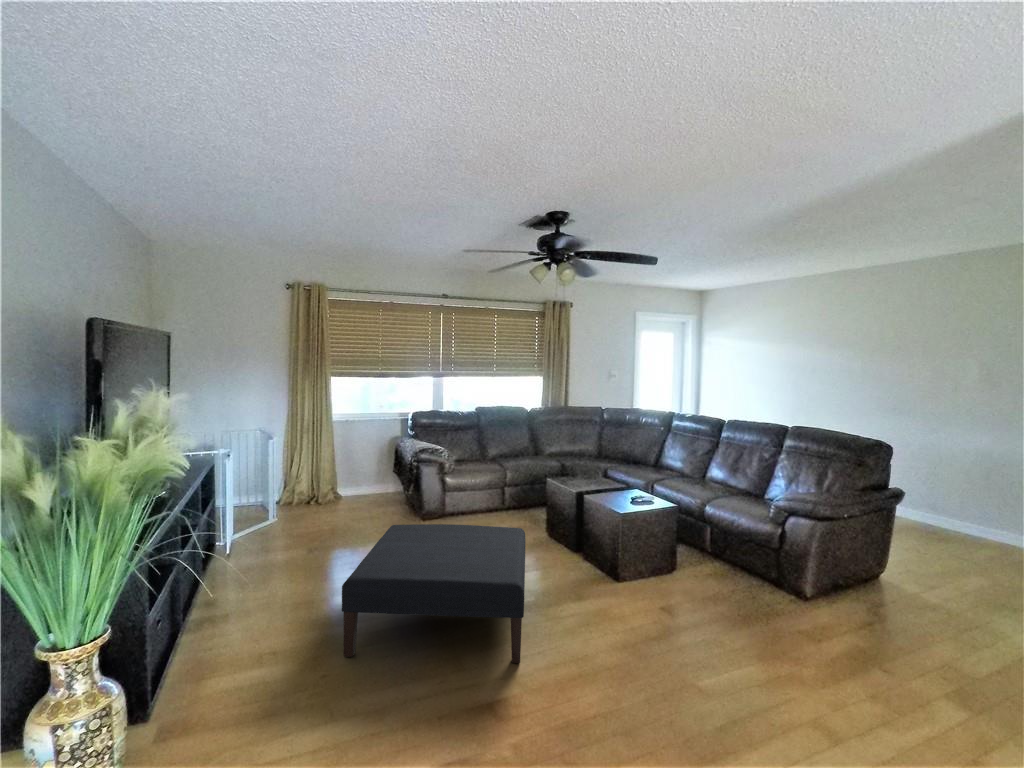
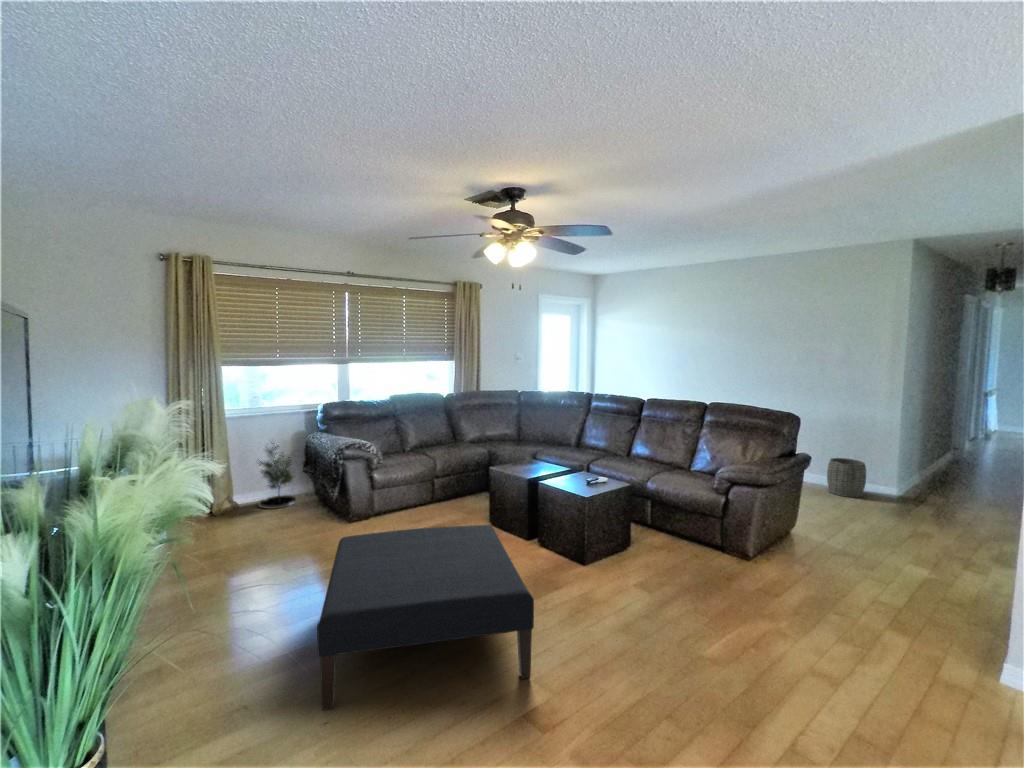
potted tree: none [354,441,390,503] -> present [258,443,298,509]
woven basket: none [957,501,1009,550] -> present [827,458,866,498]

